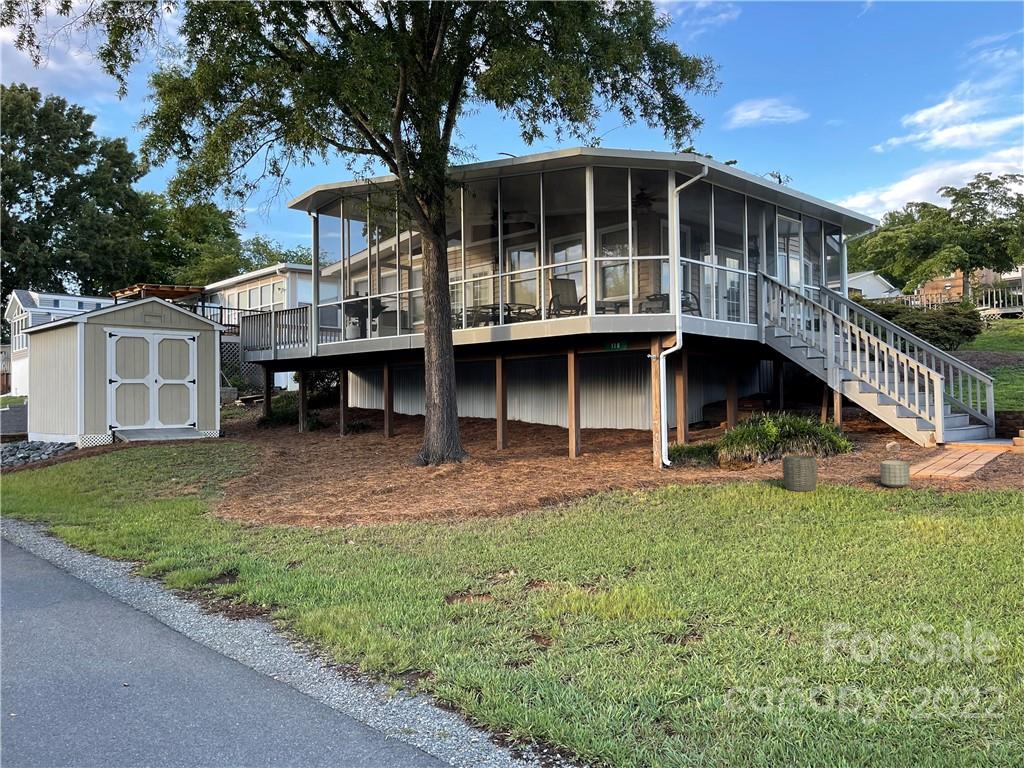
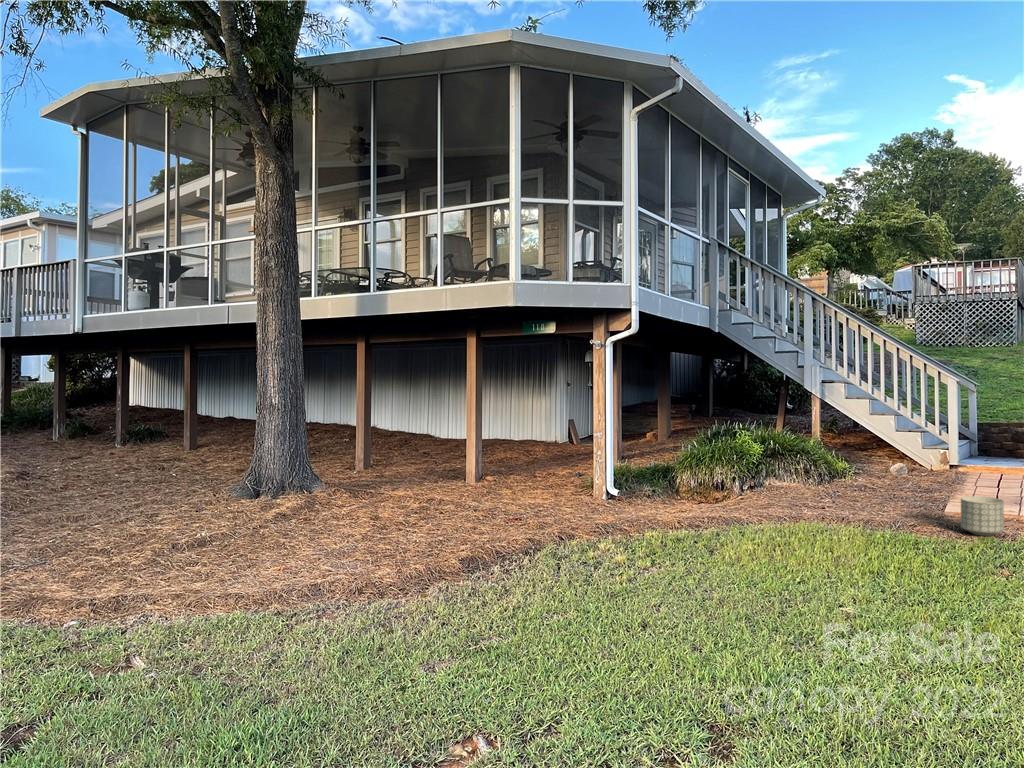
woven basket: present [783,455,817,491] -> none [832,489,884,544]

